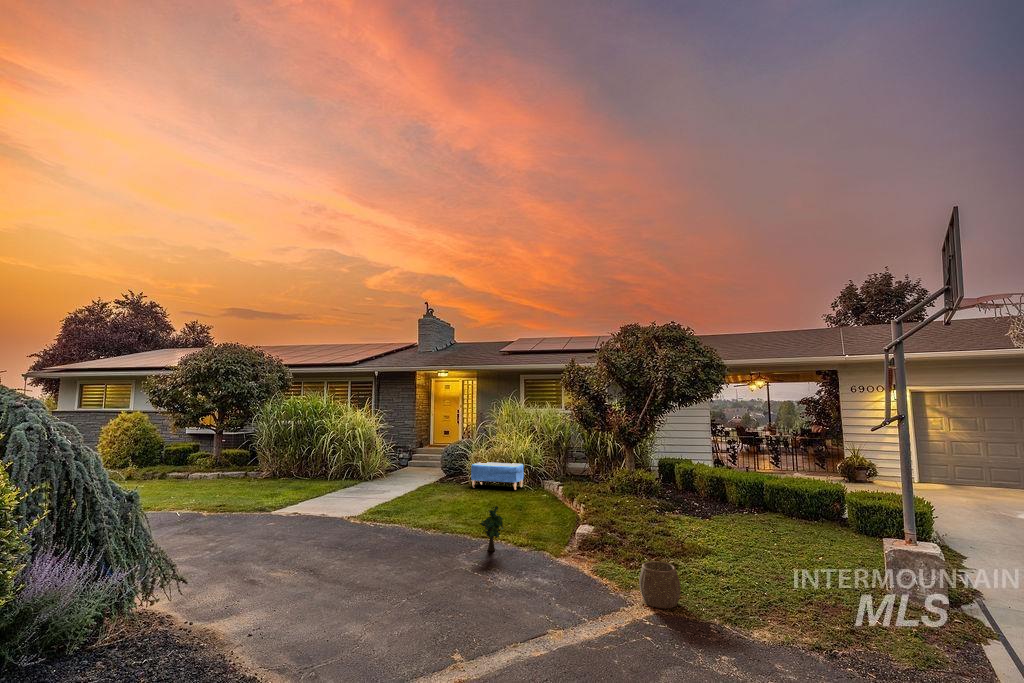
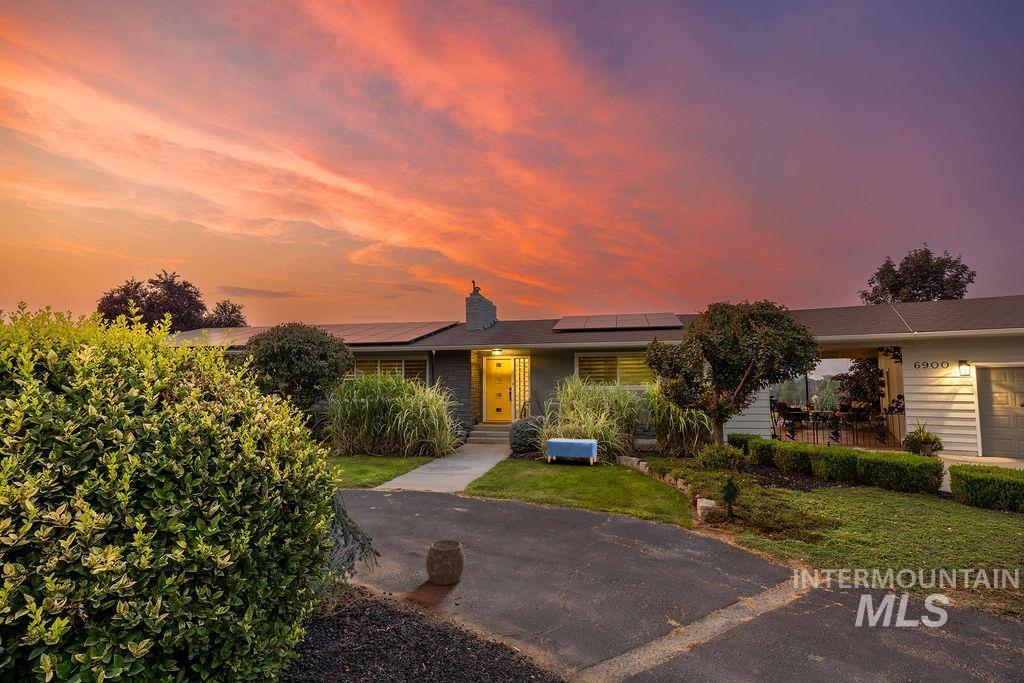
decorative plant: present [480,506,504,551] -> present [718,476,740,515]
woven basket: present [639,561,681,609] -> present [426,540,465,585]

